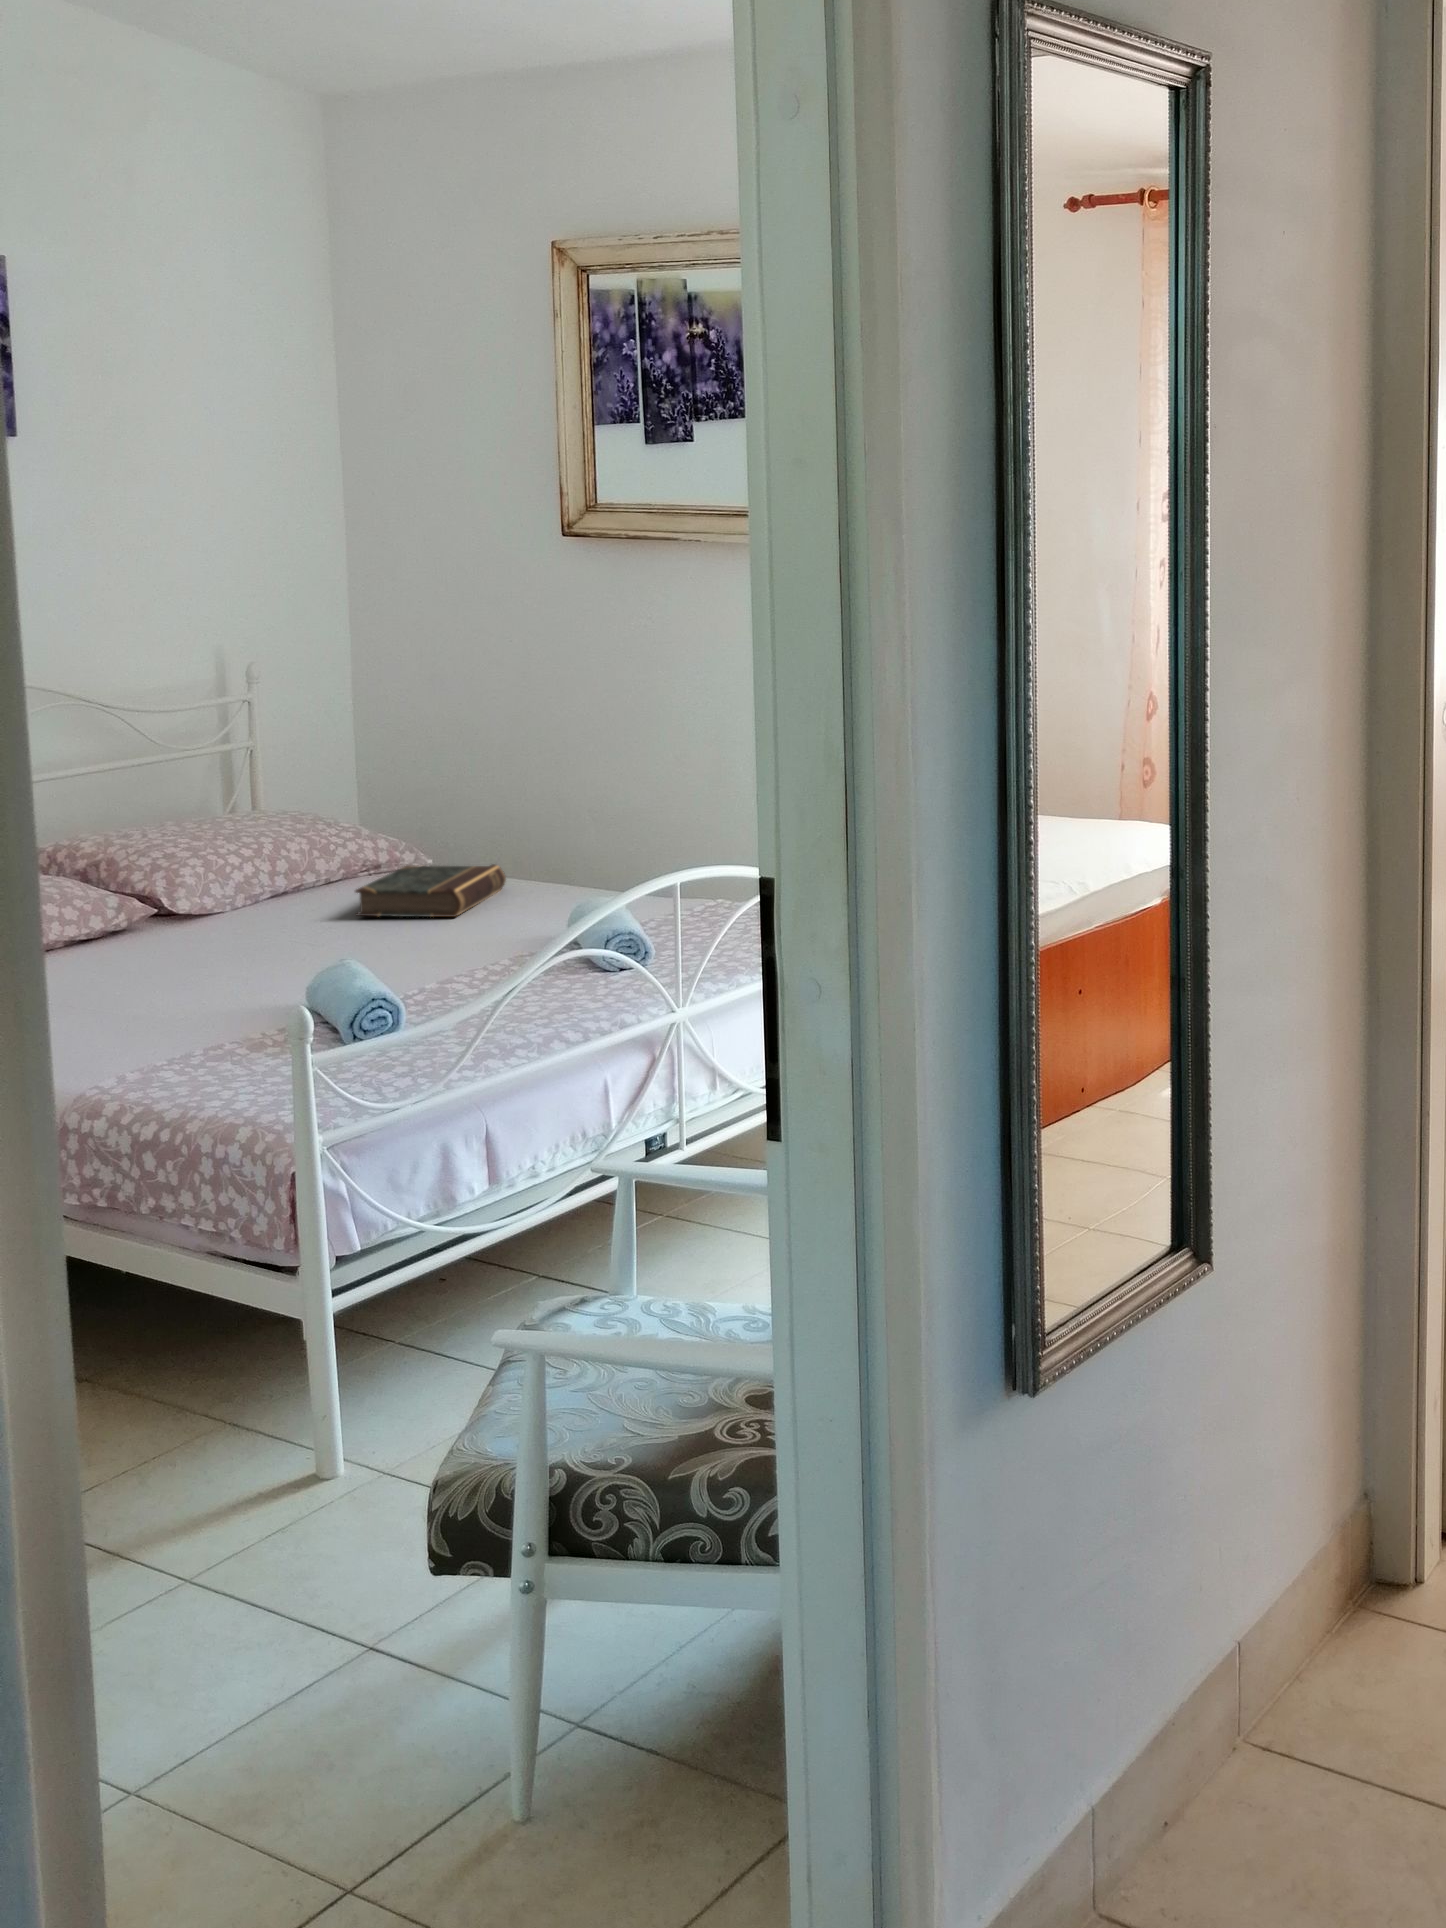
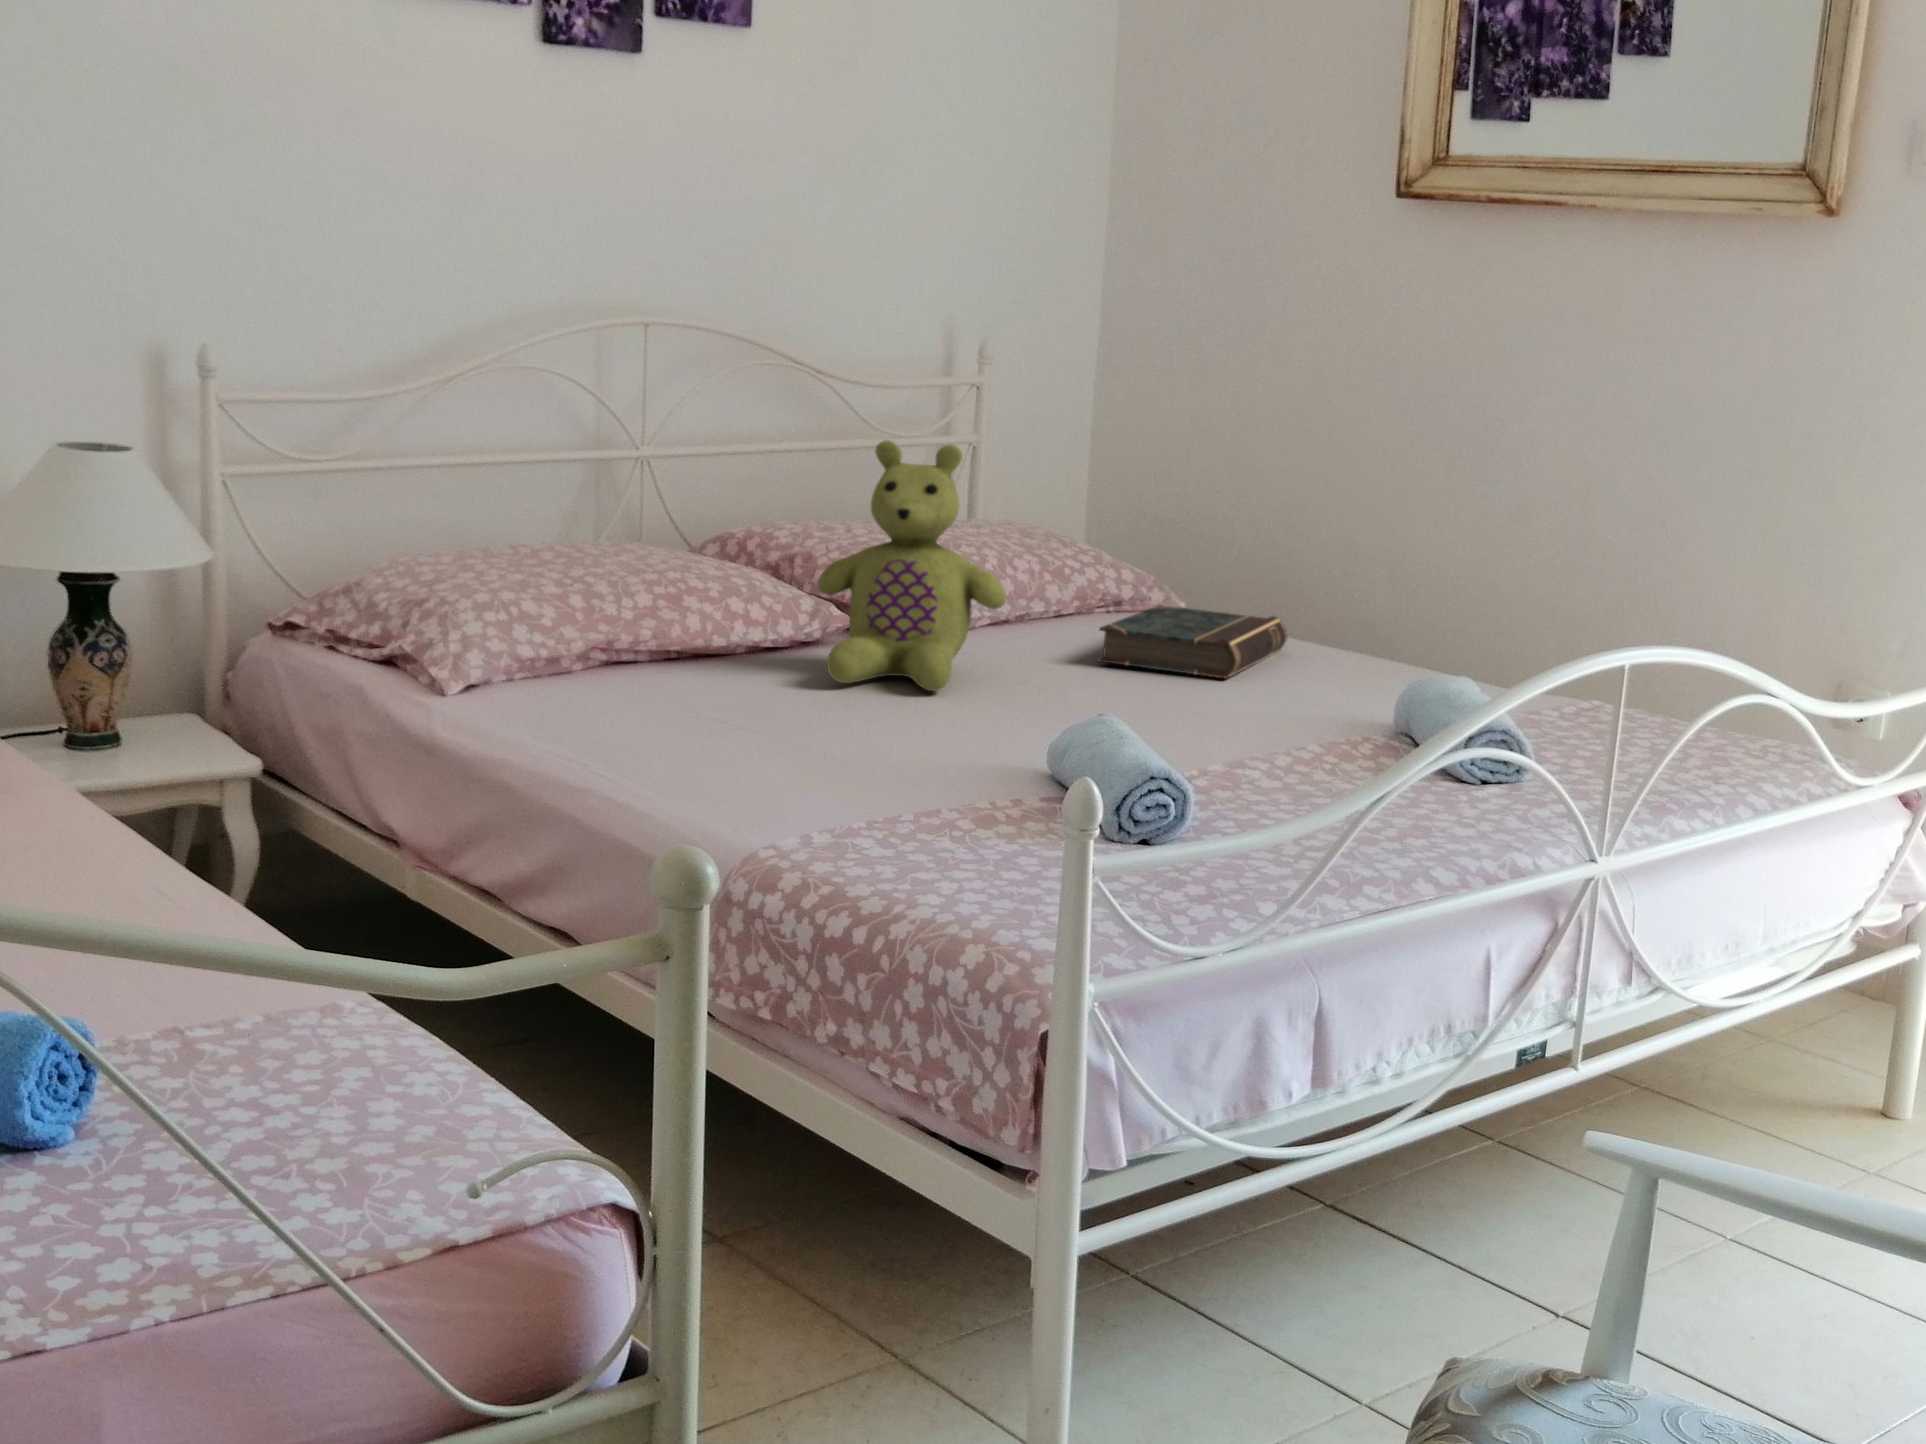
stuffed bear: none [120,767,276,959] -> present [818,440,1006,691]

